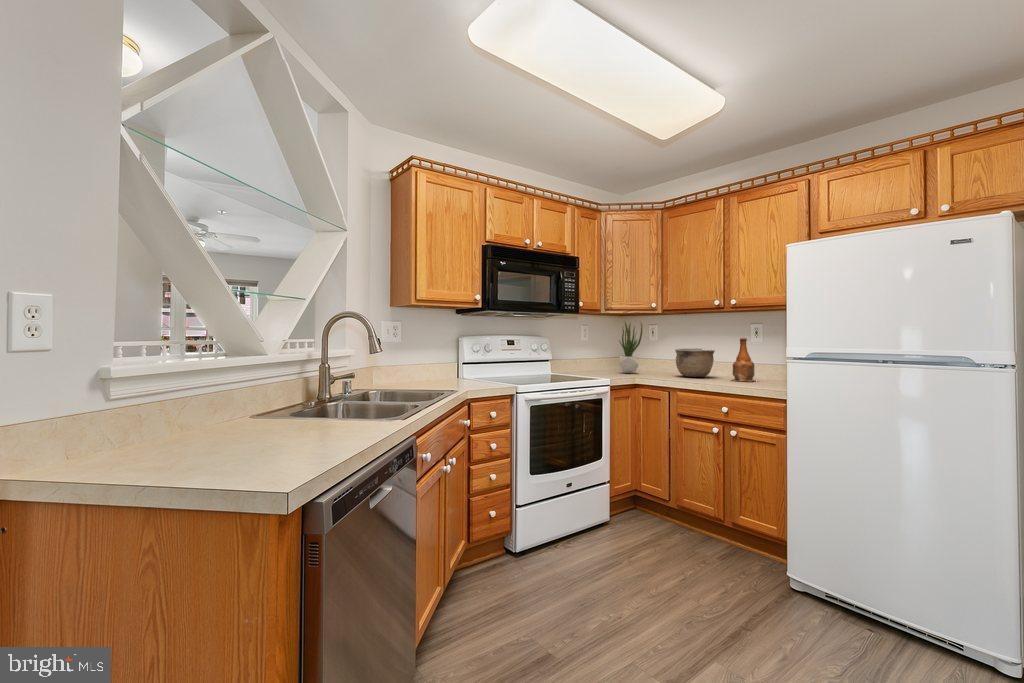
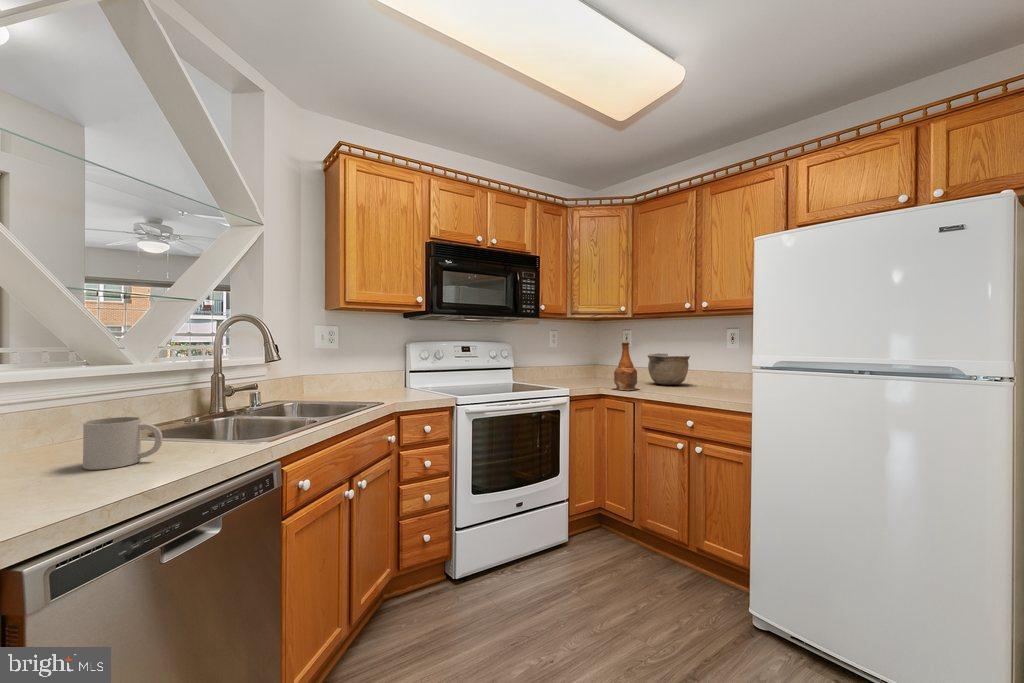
potted plant: present [619,322,642,373] -> none [588,323,614,380]
bottle: present [732,338,754,381] -> present [613,341,639,390]
mug: none [278,394,334,435] -> present [83,417,162,470]

